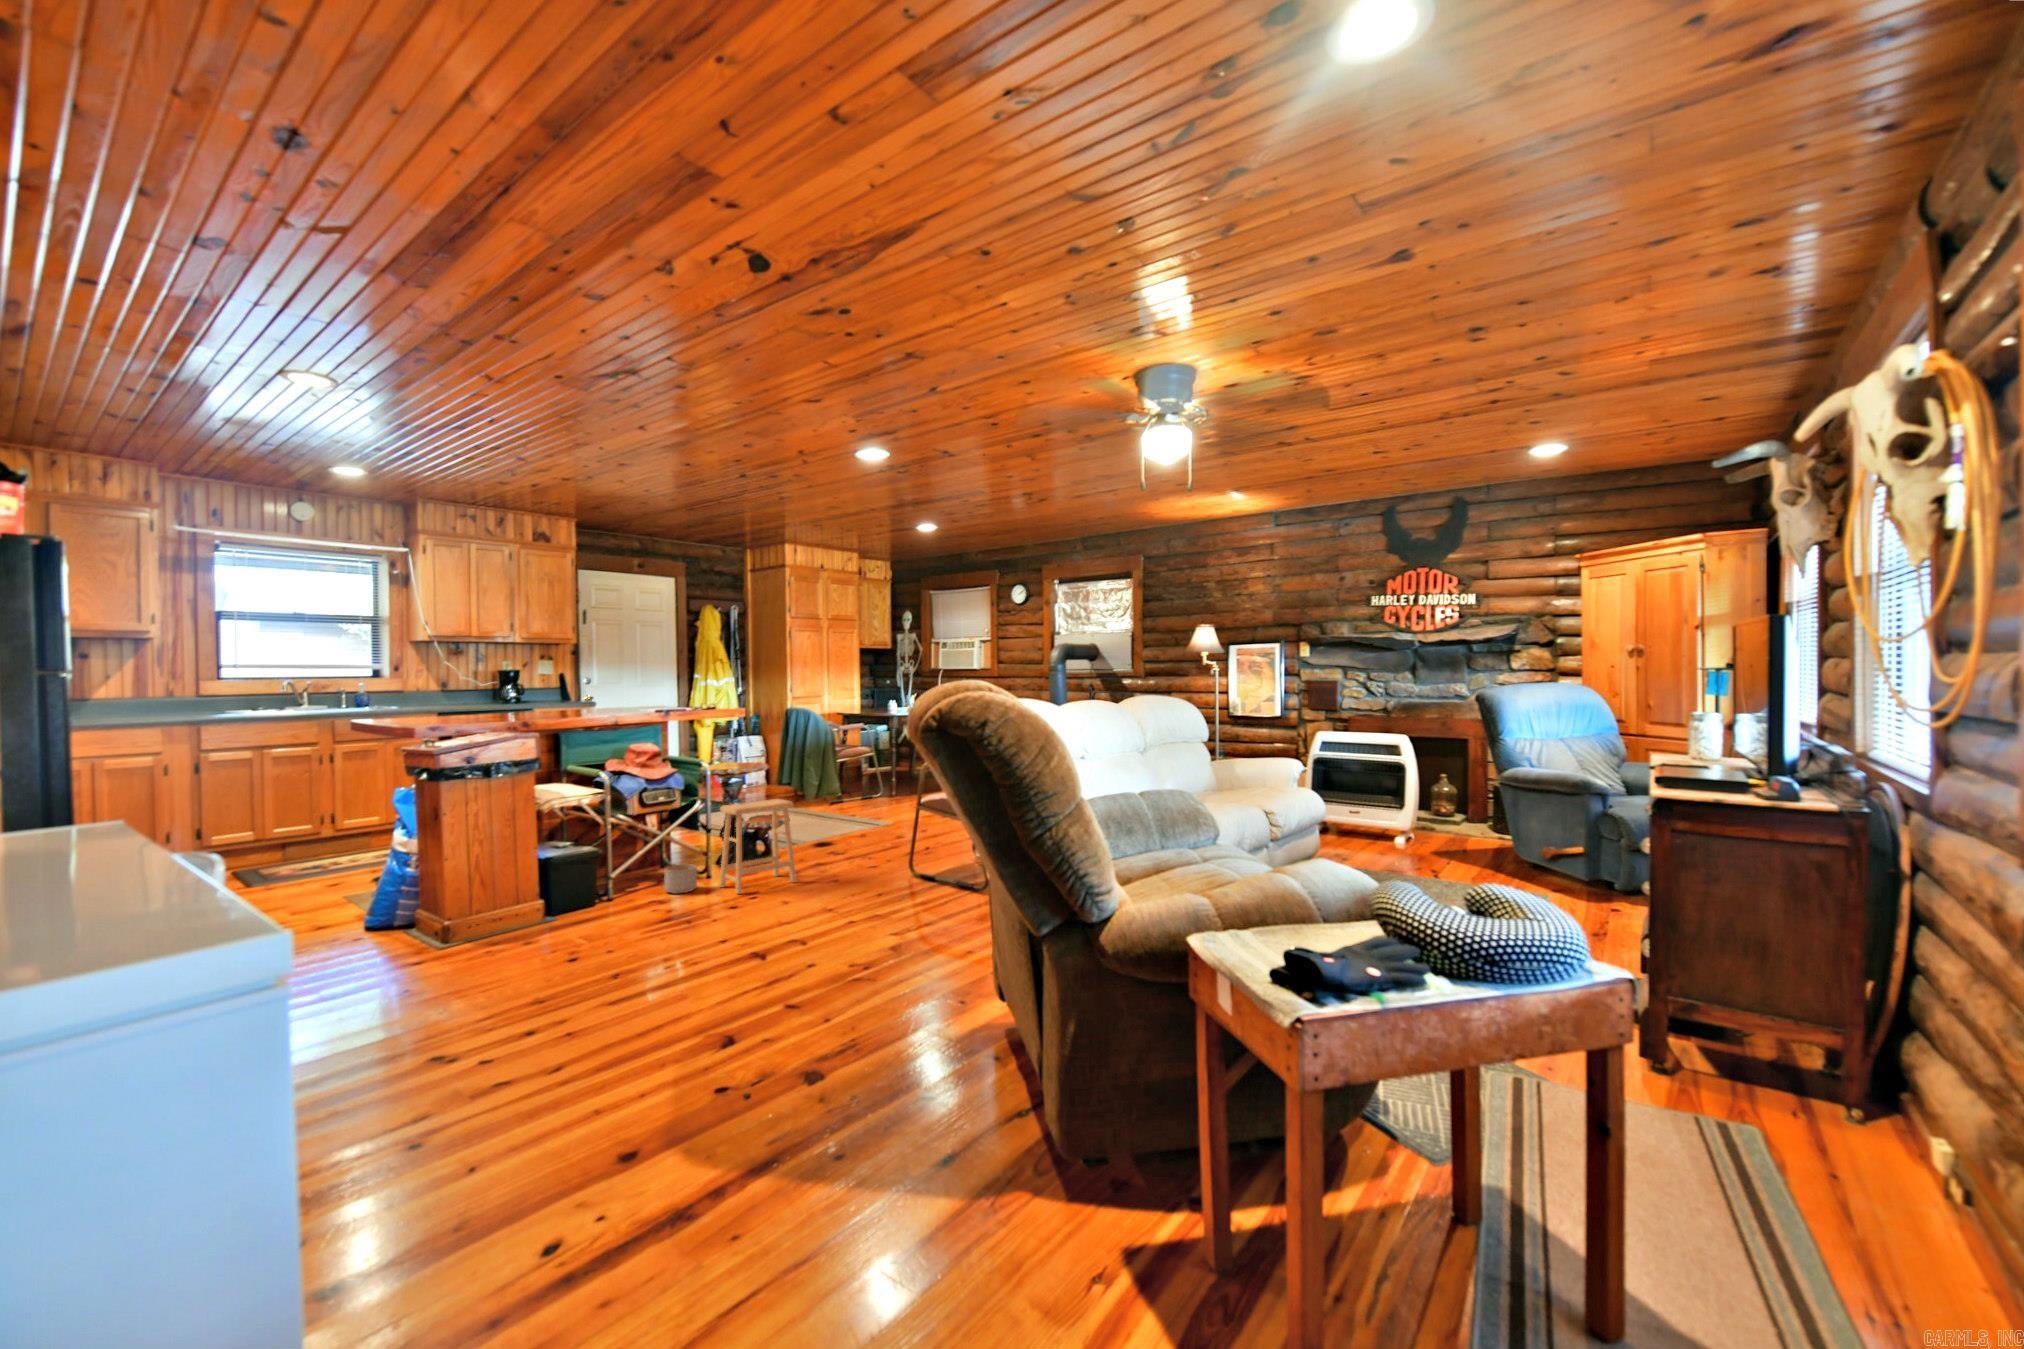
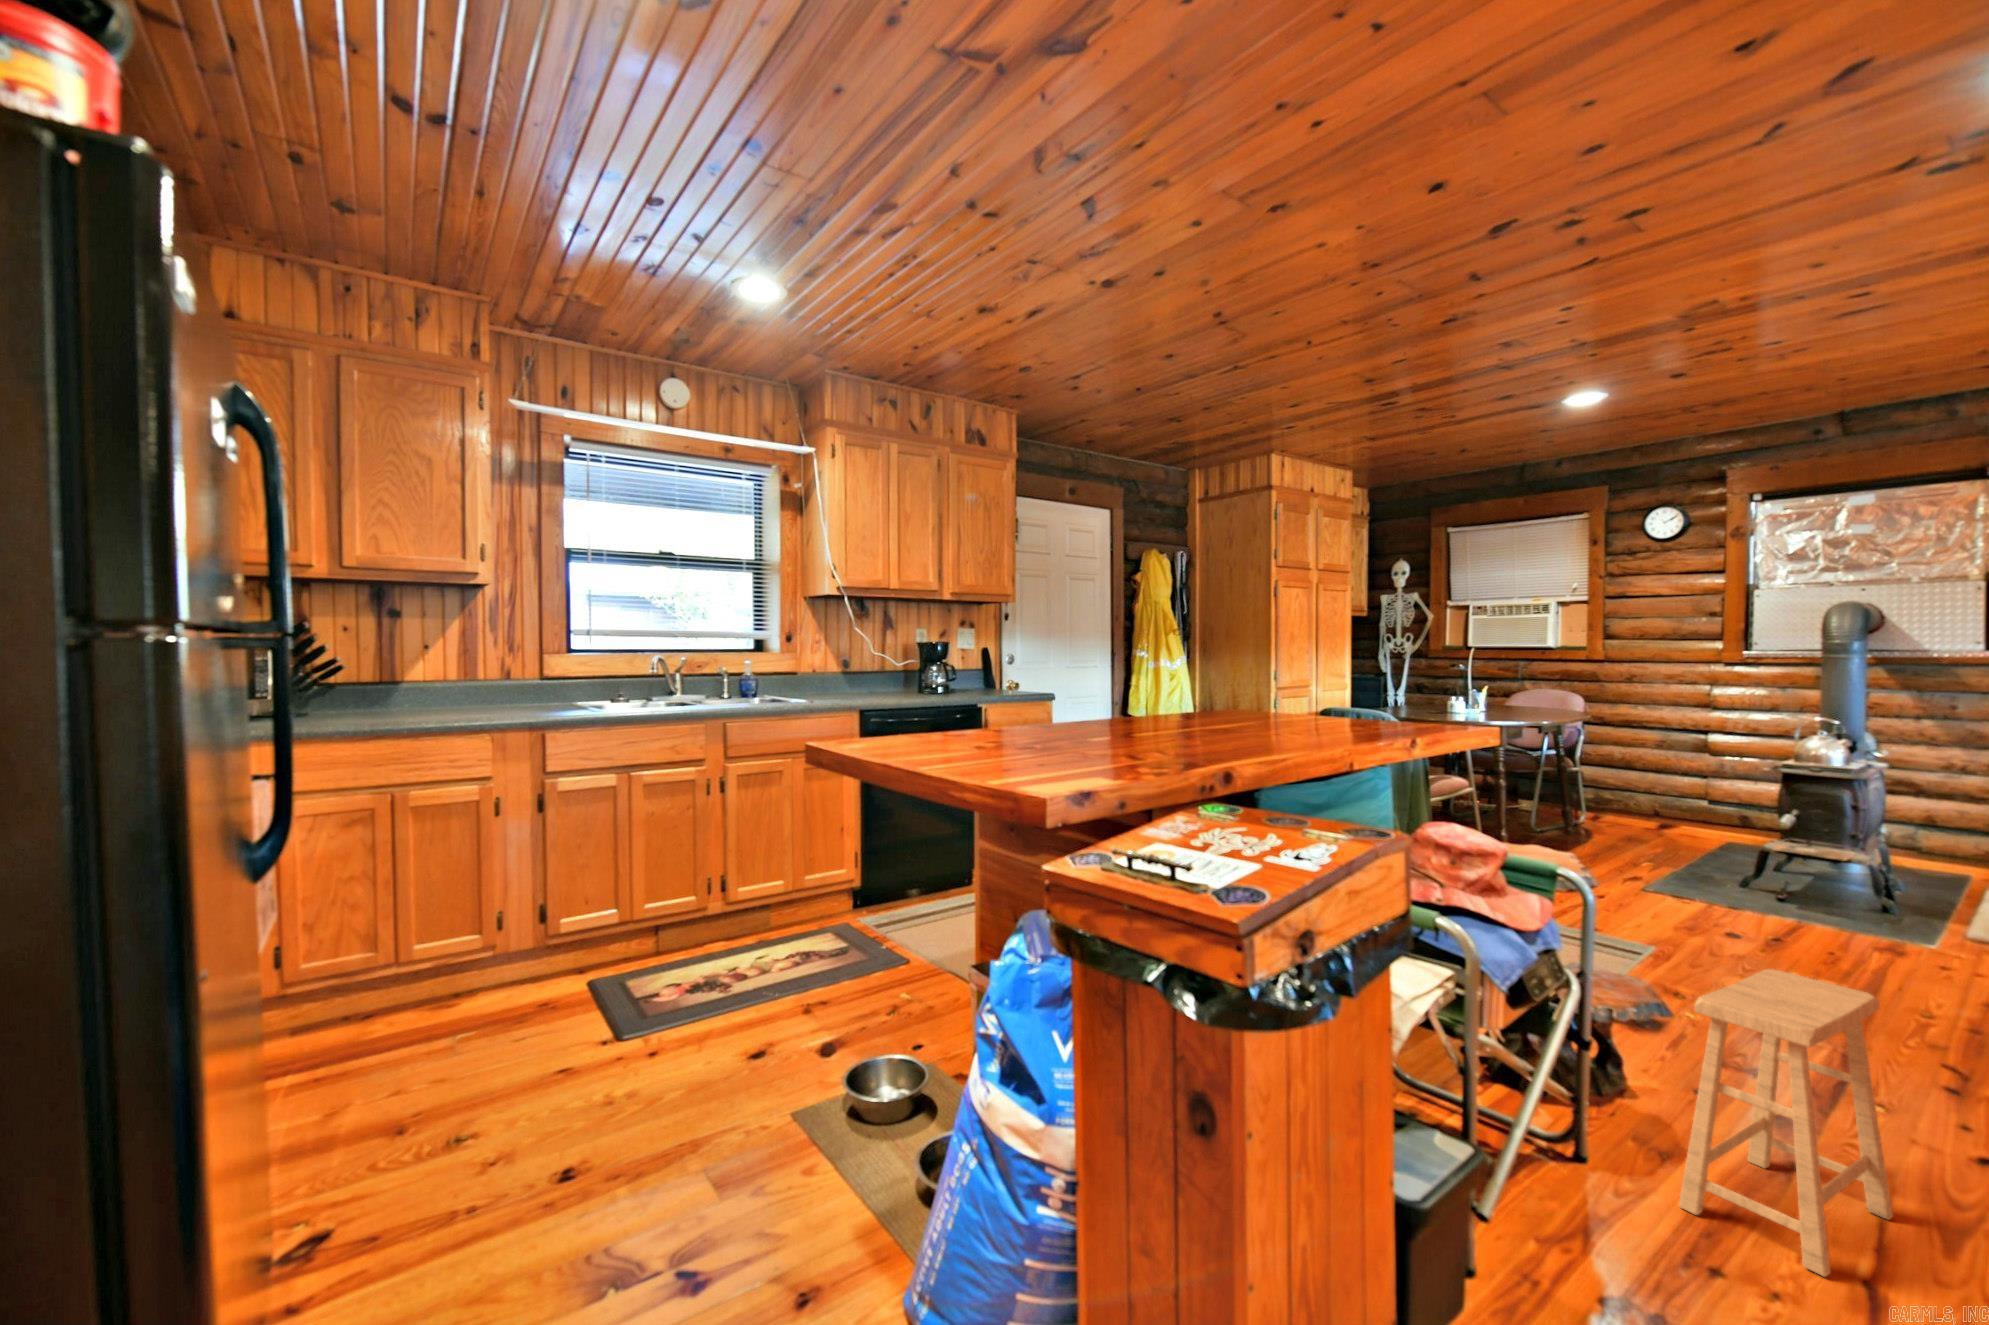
planter: present [665,864,697,894] -> none [1547,1133,1643,1236]

